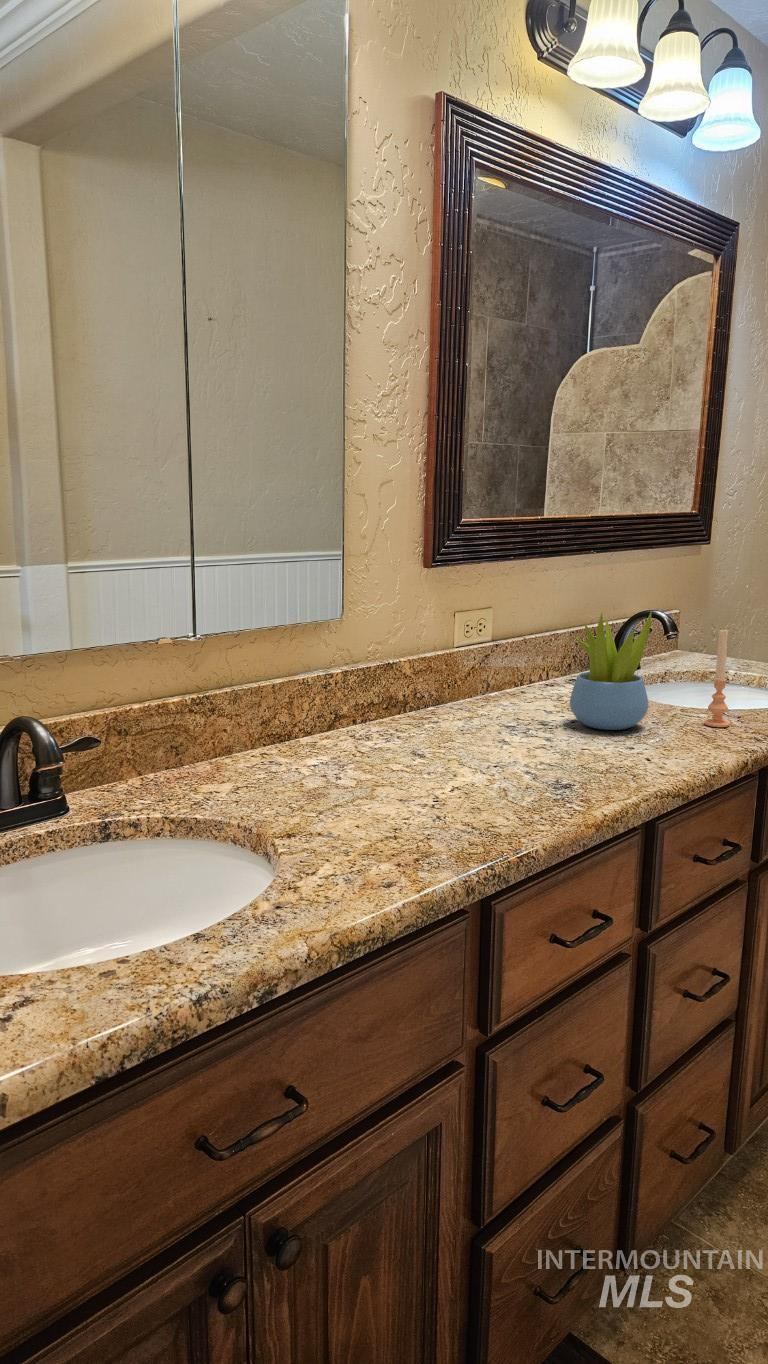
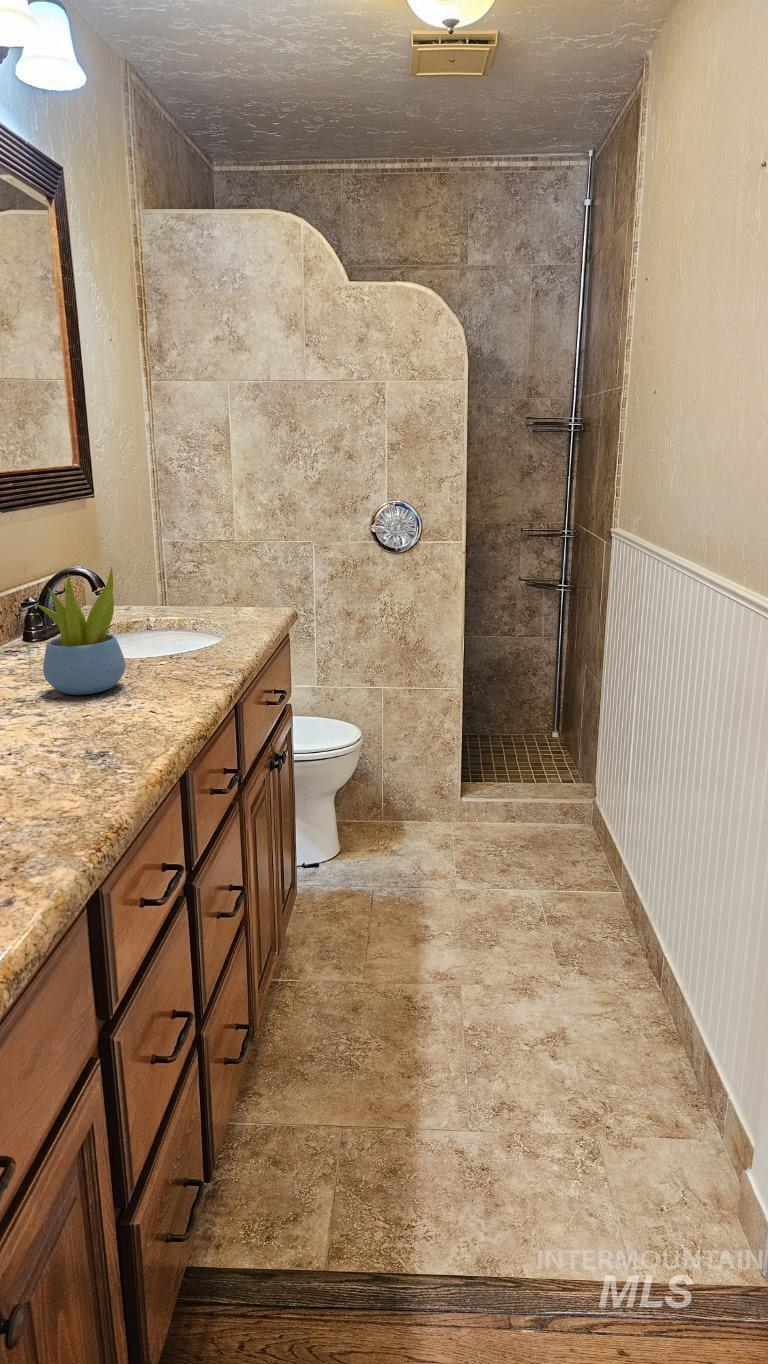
candle: present [704,629,730,727] -> none [173,576,197,671]

